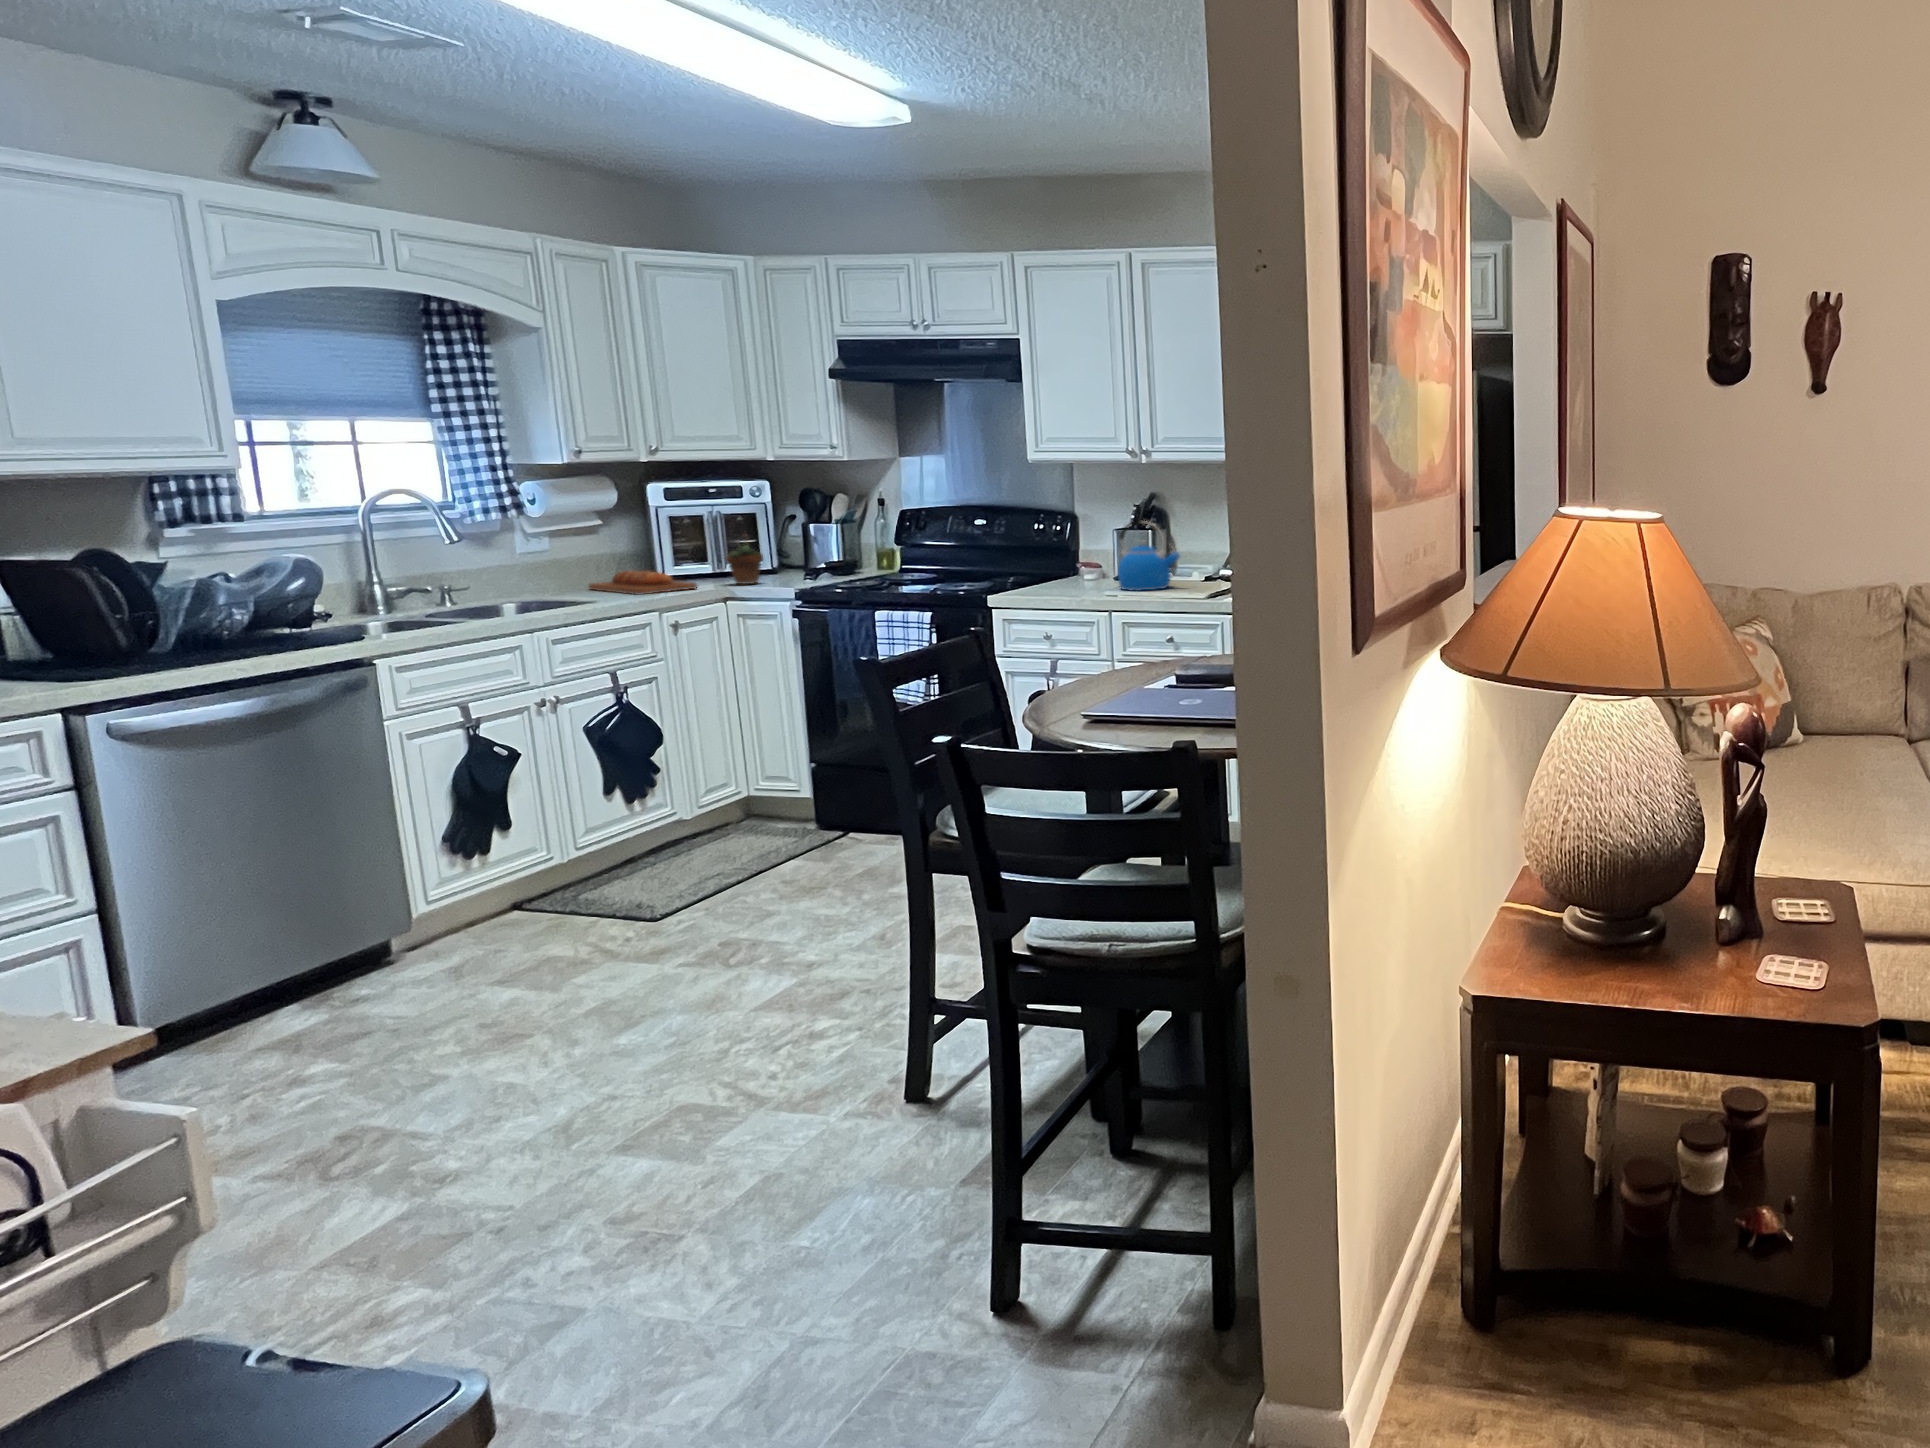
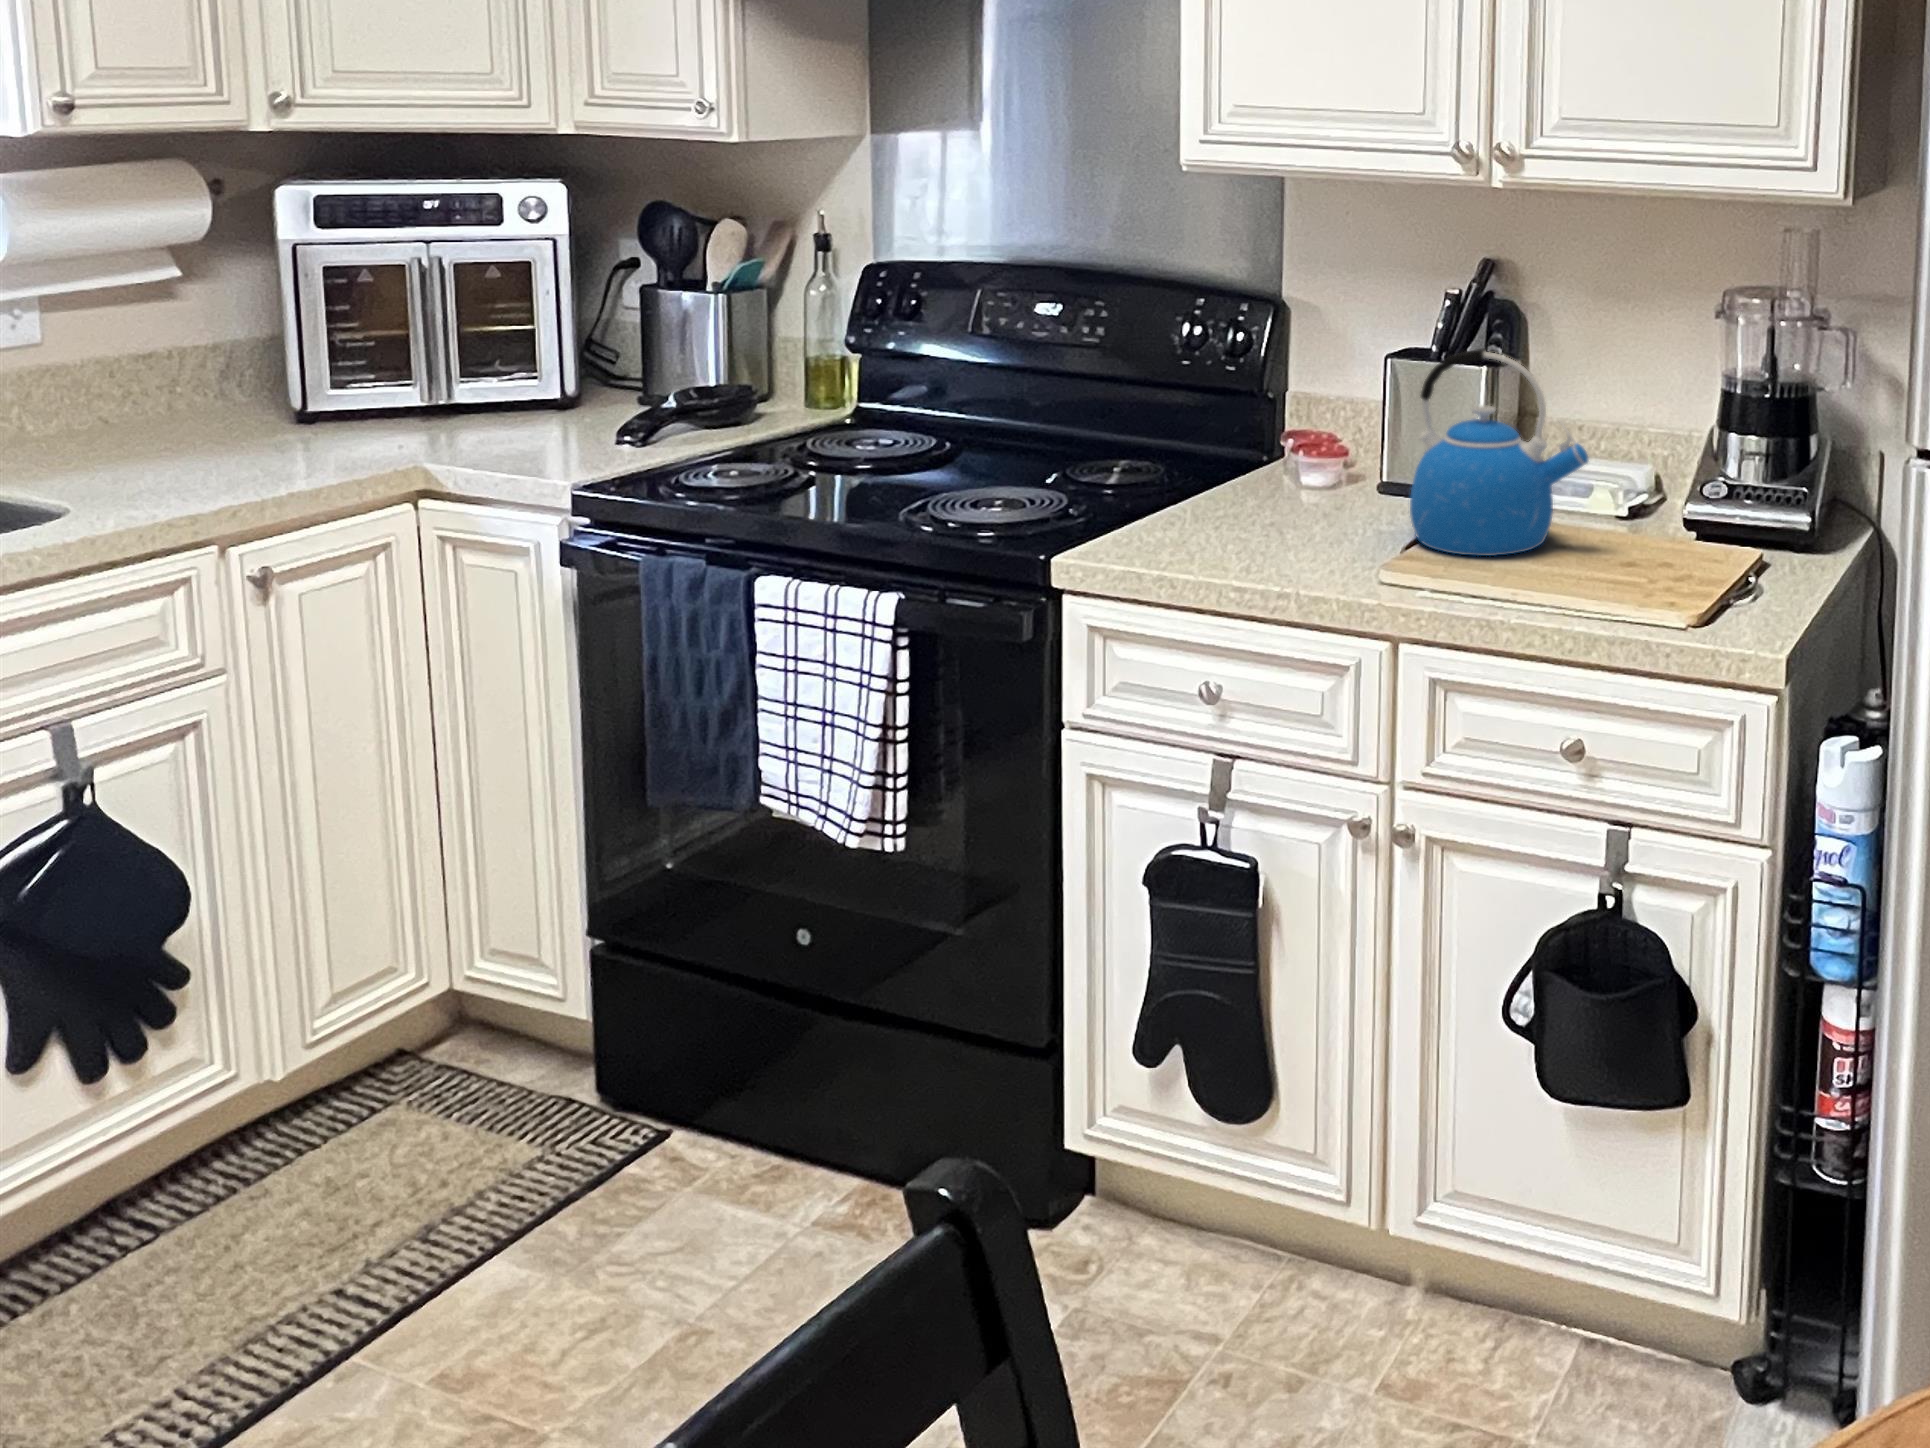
succulent plant: present [726,545,763,584] -> none [434,313,527,448]
bread loaf: present [589,571,697,595] -> none [103,404,351,486]

